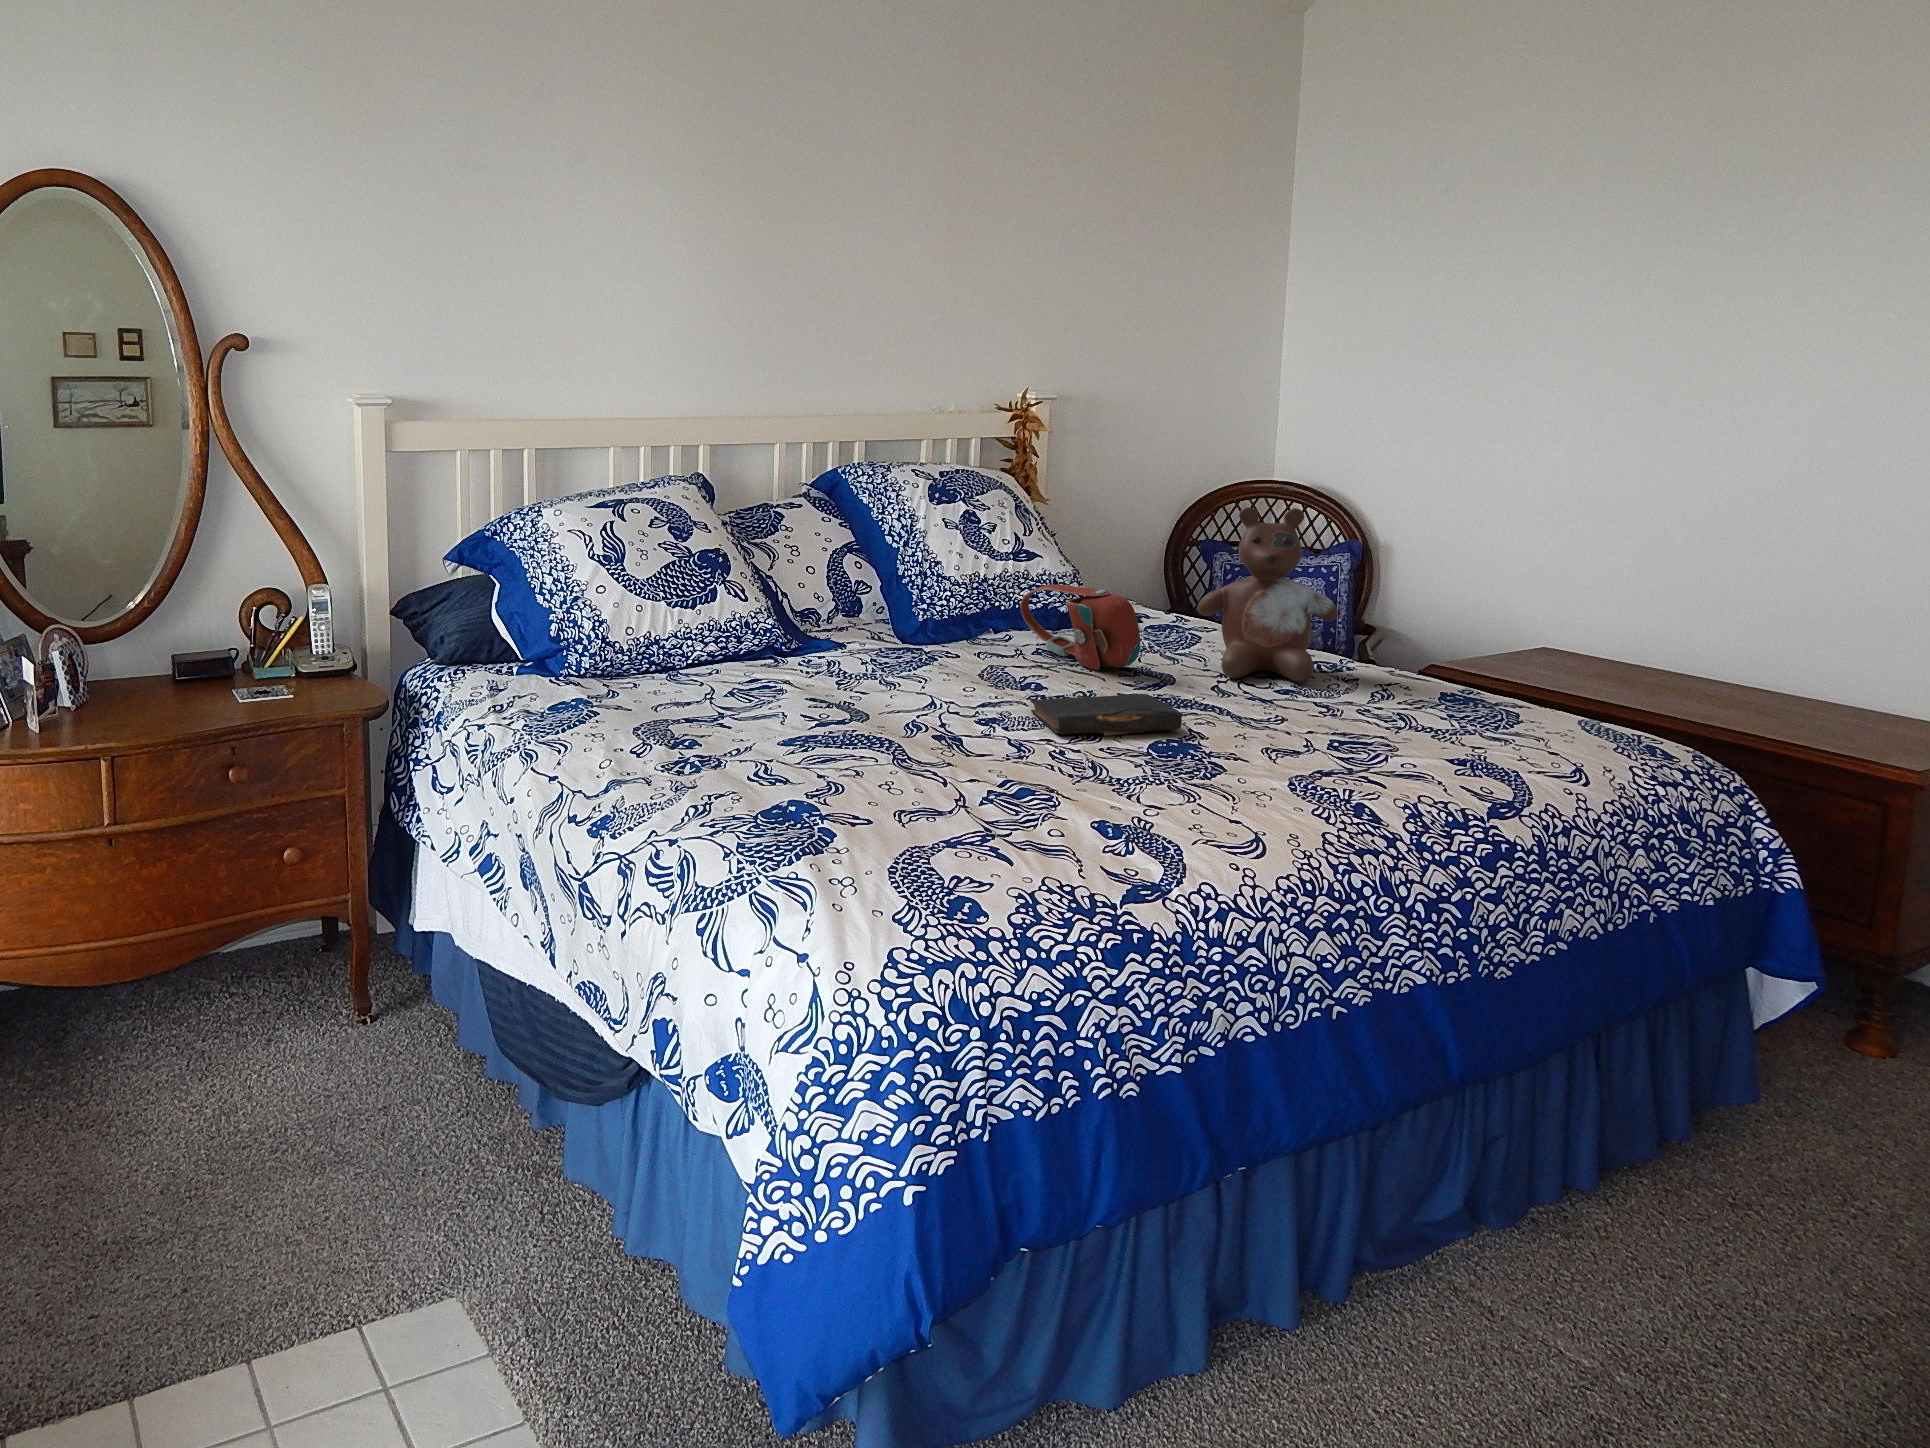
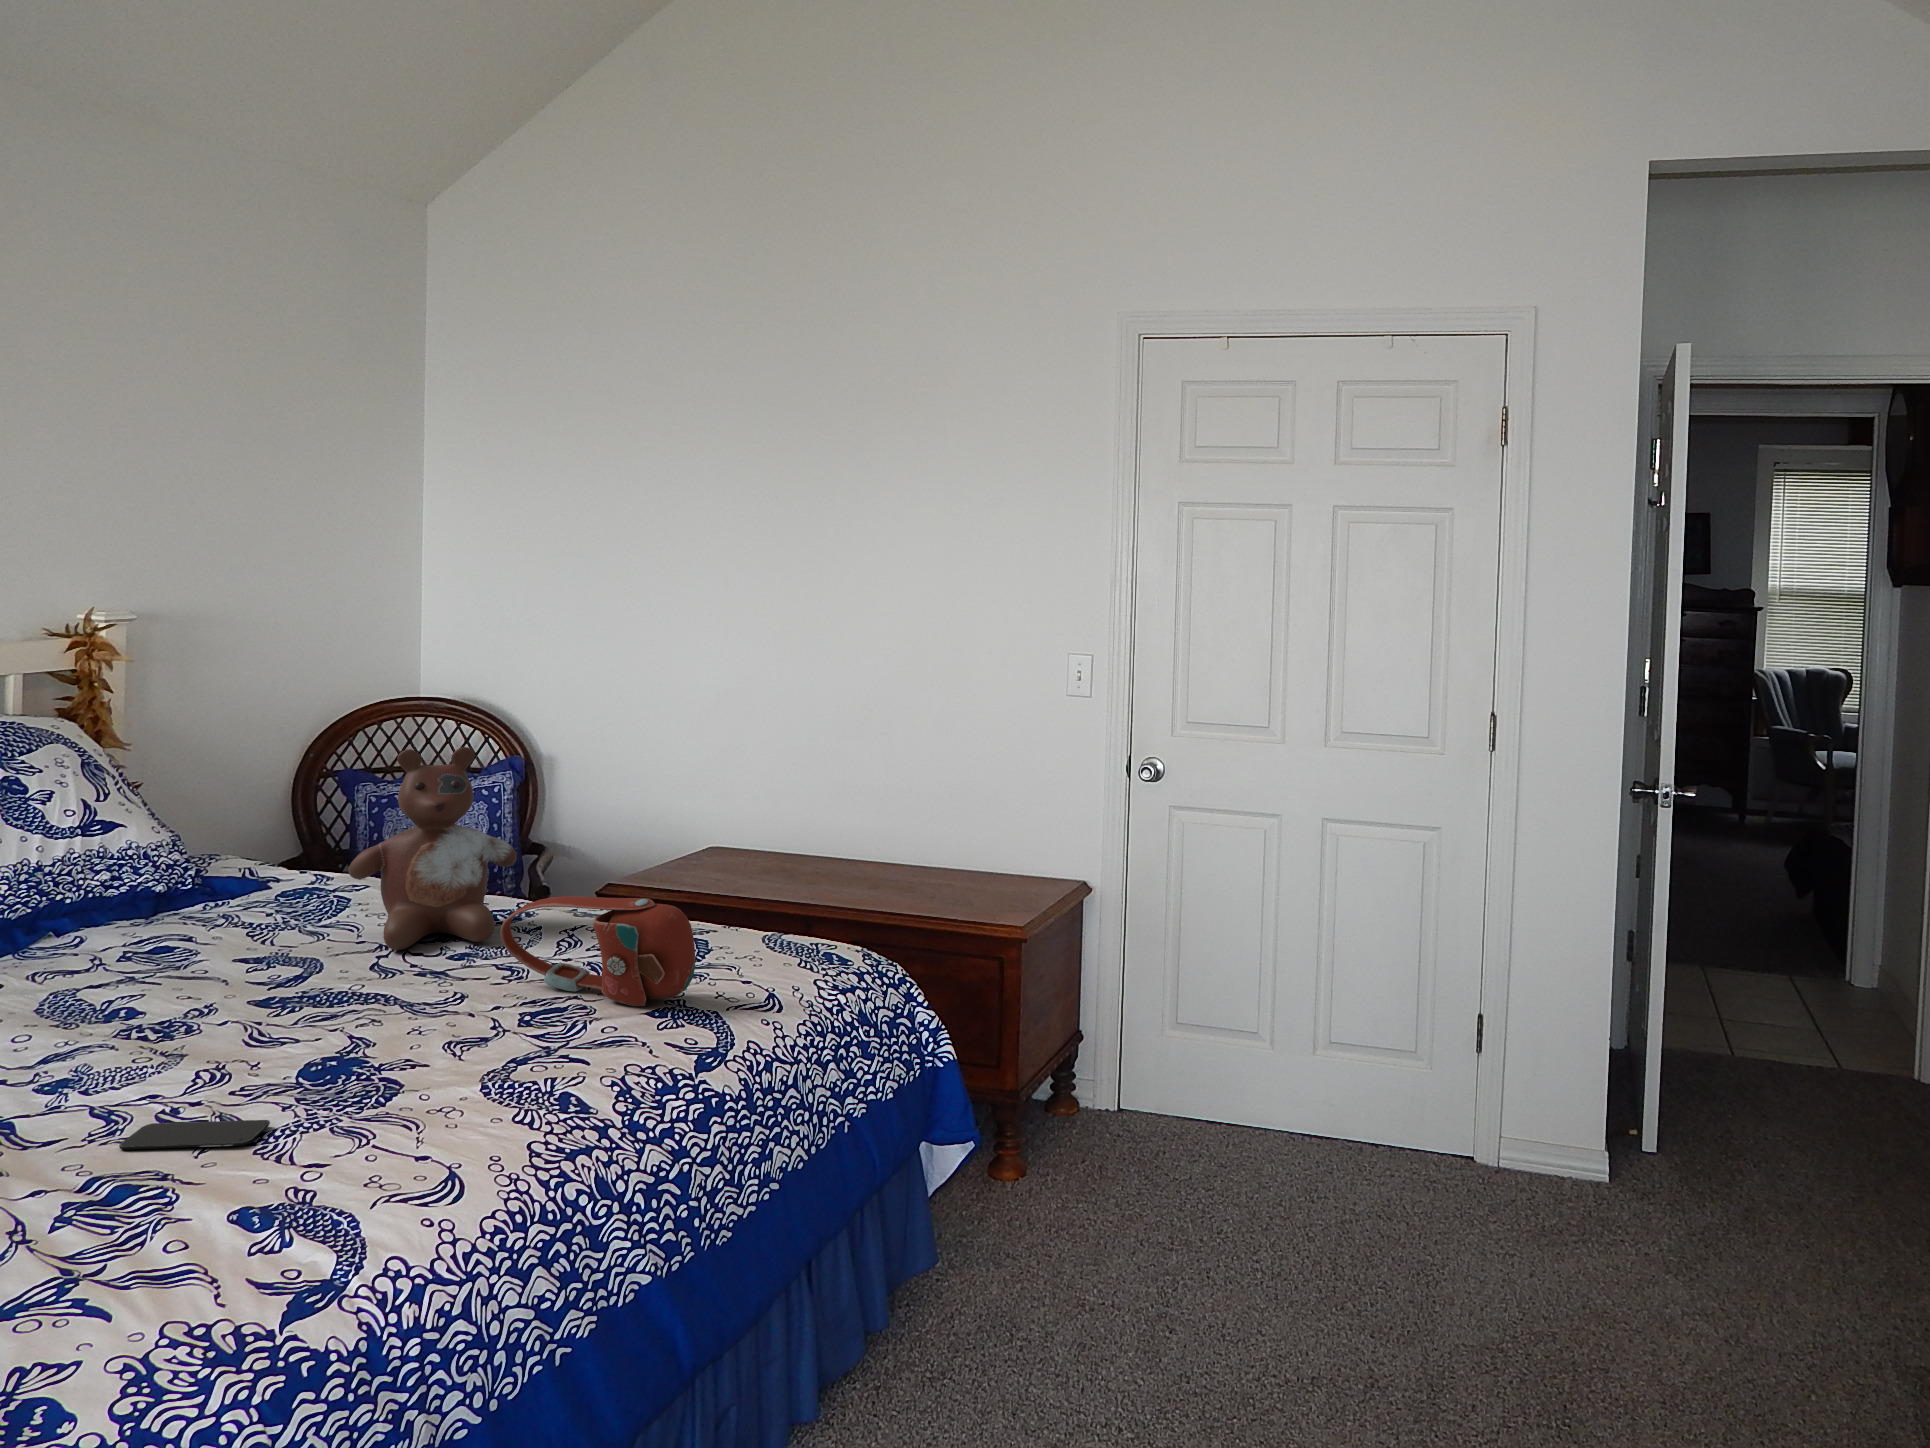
handbag: present [1021,584,1140,670] -> present [501,896,695,1006]
book: present [1031,694,1182,736] -> none [116,997,341,1082]
smartphone: none [1029,757,1126,783] -> present [119,1120,270,1149]

